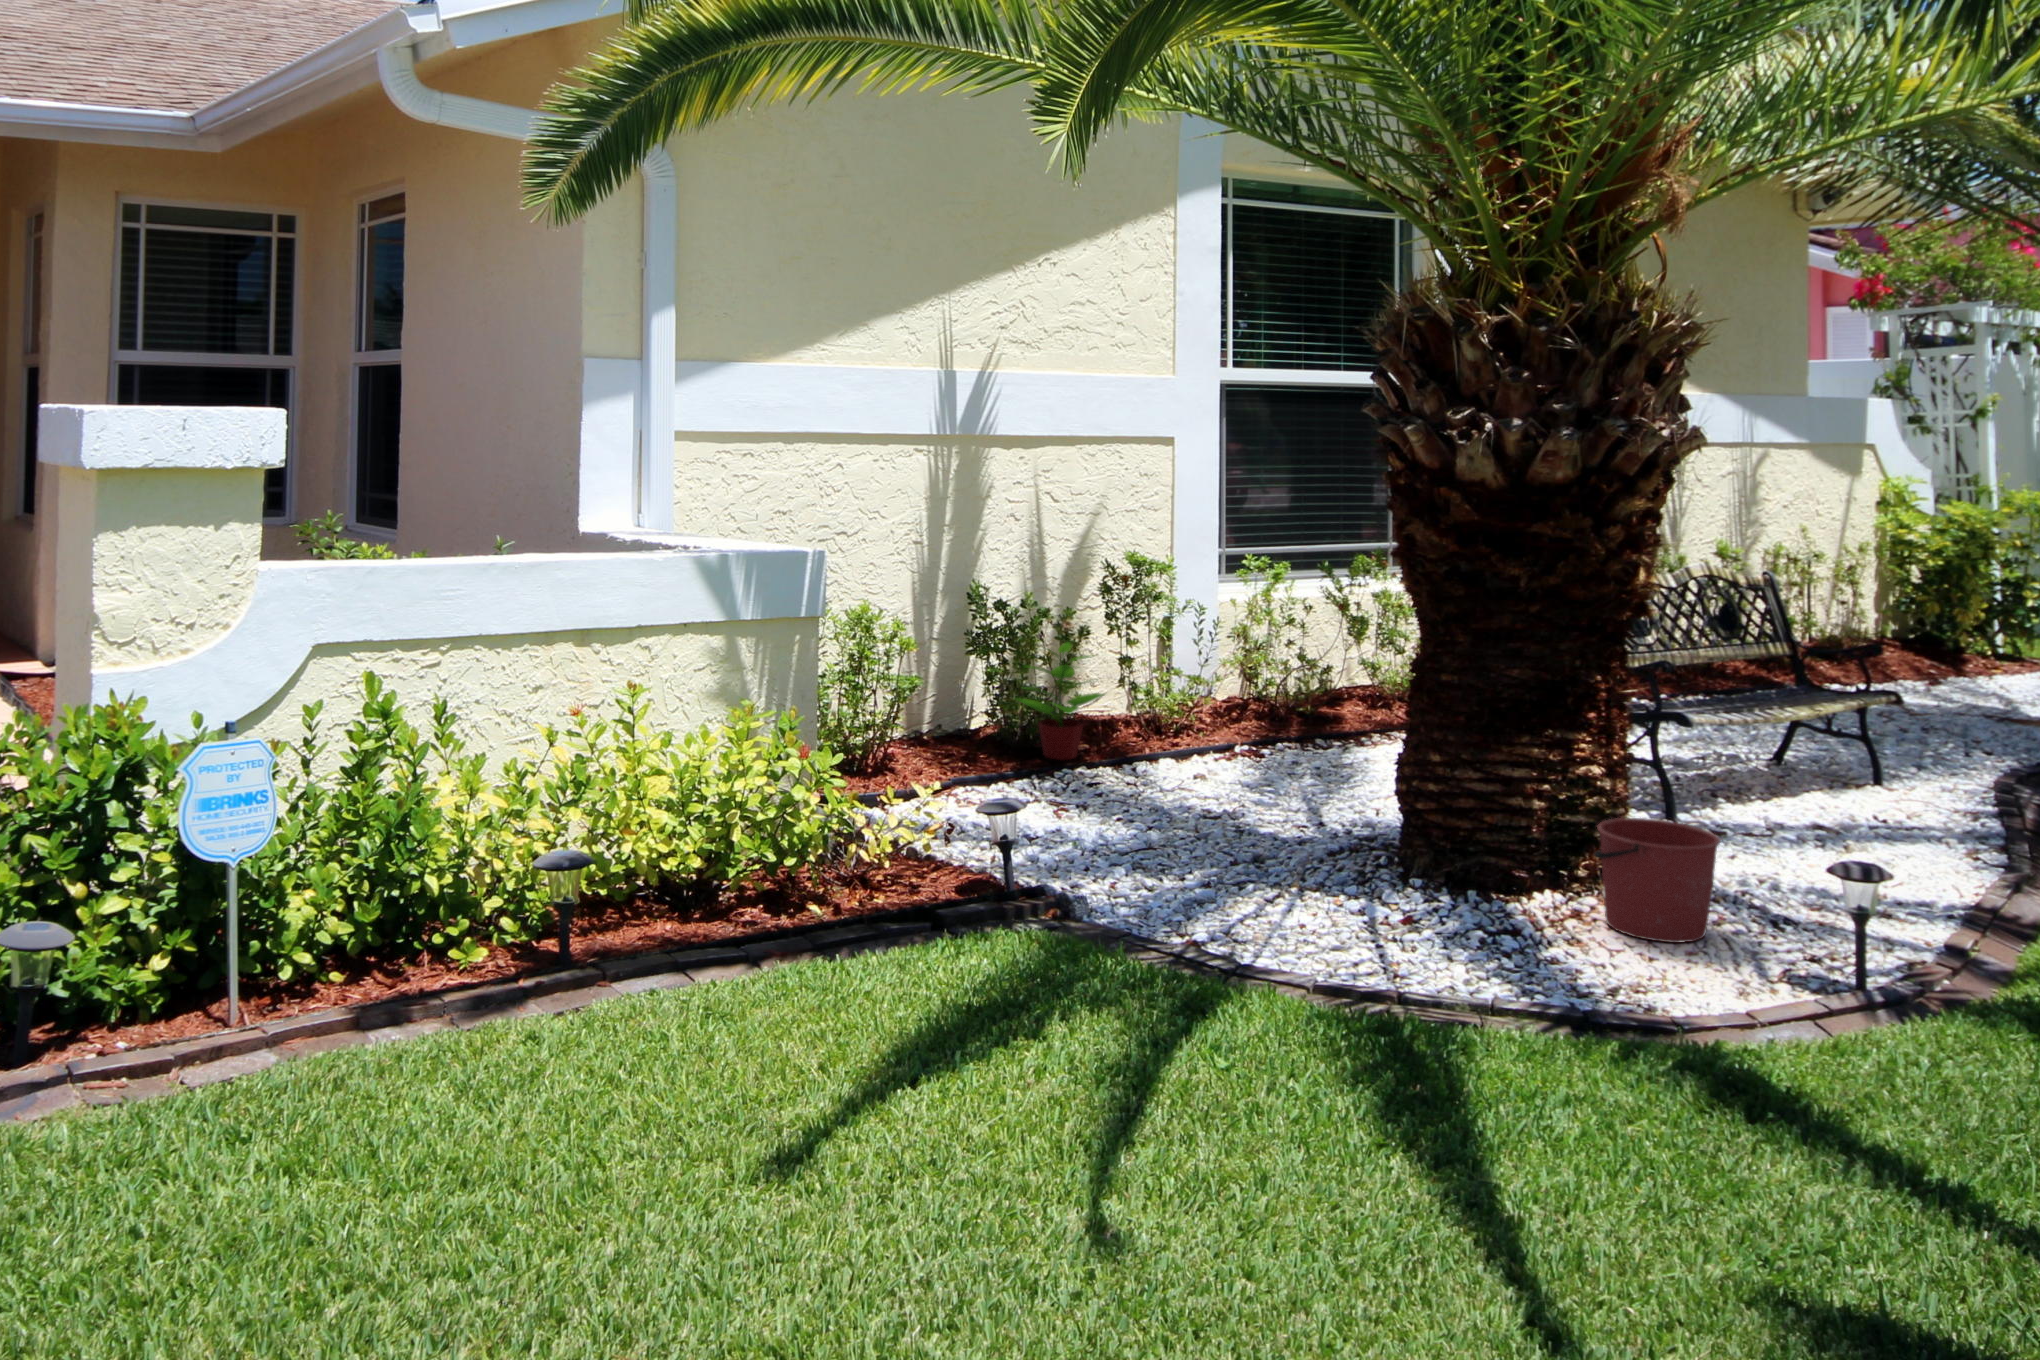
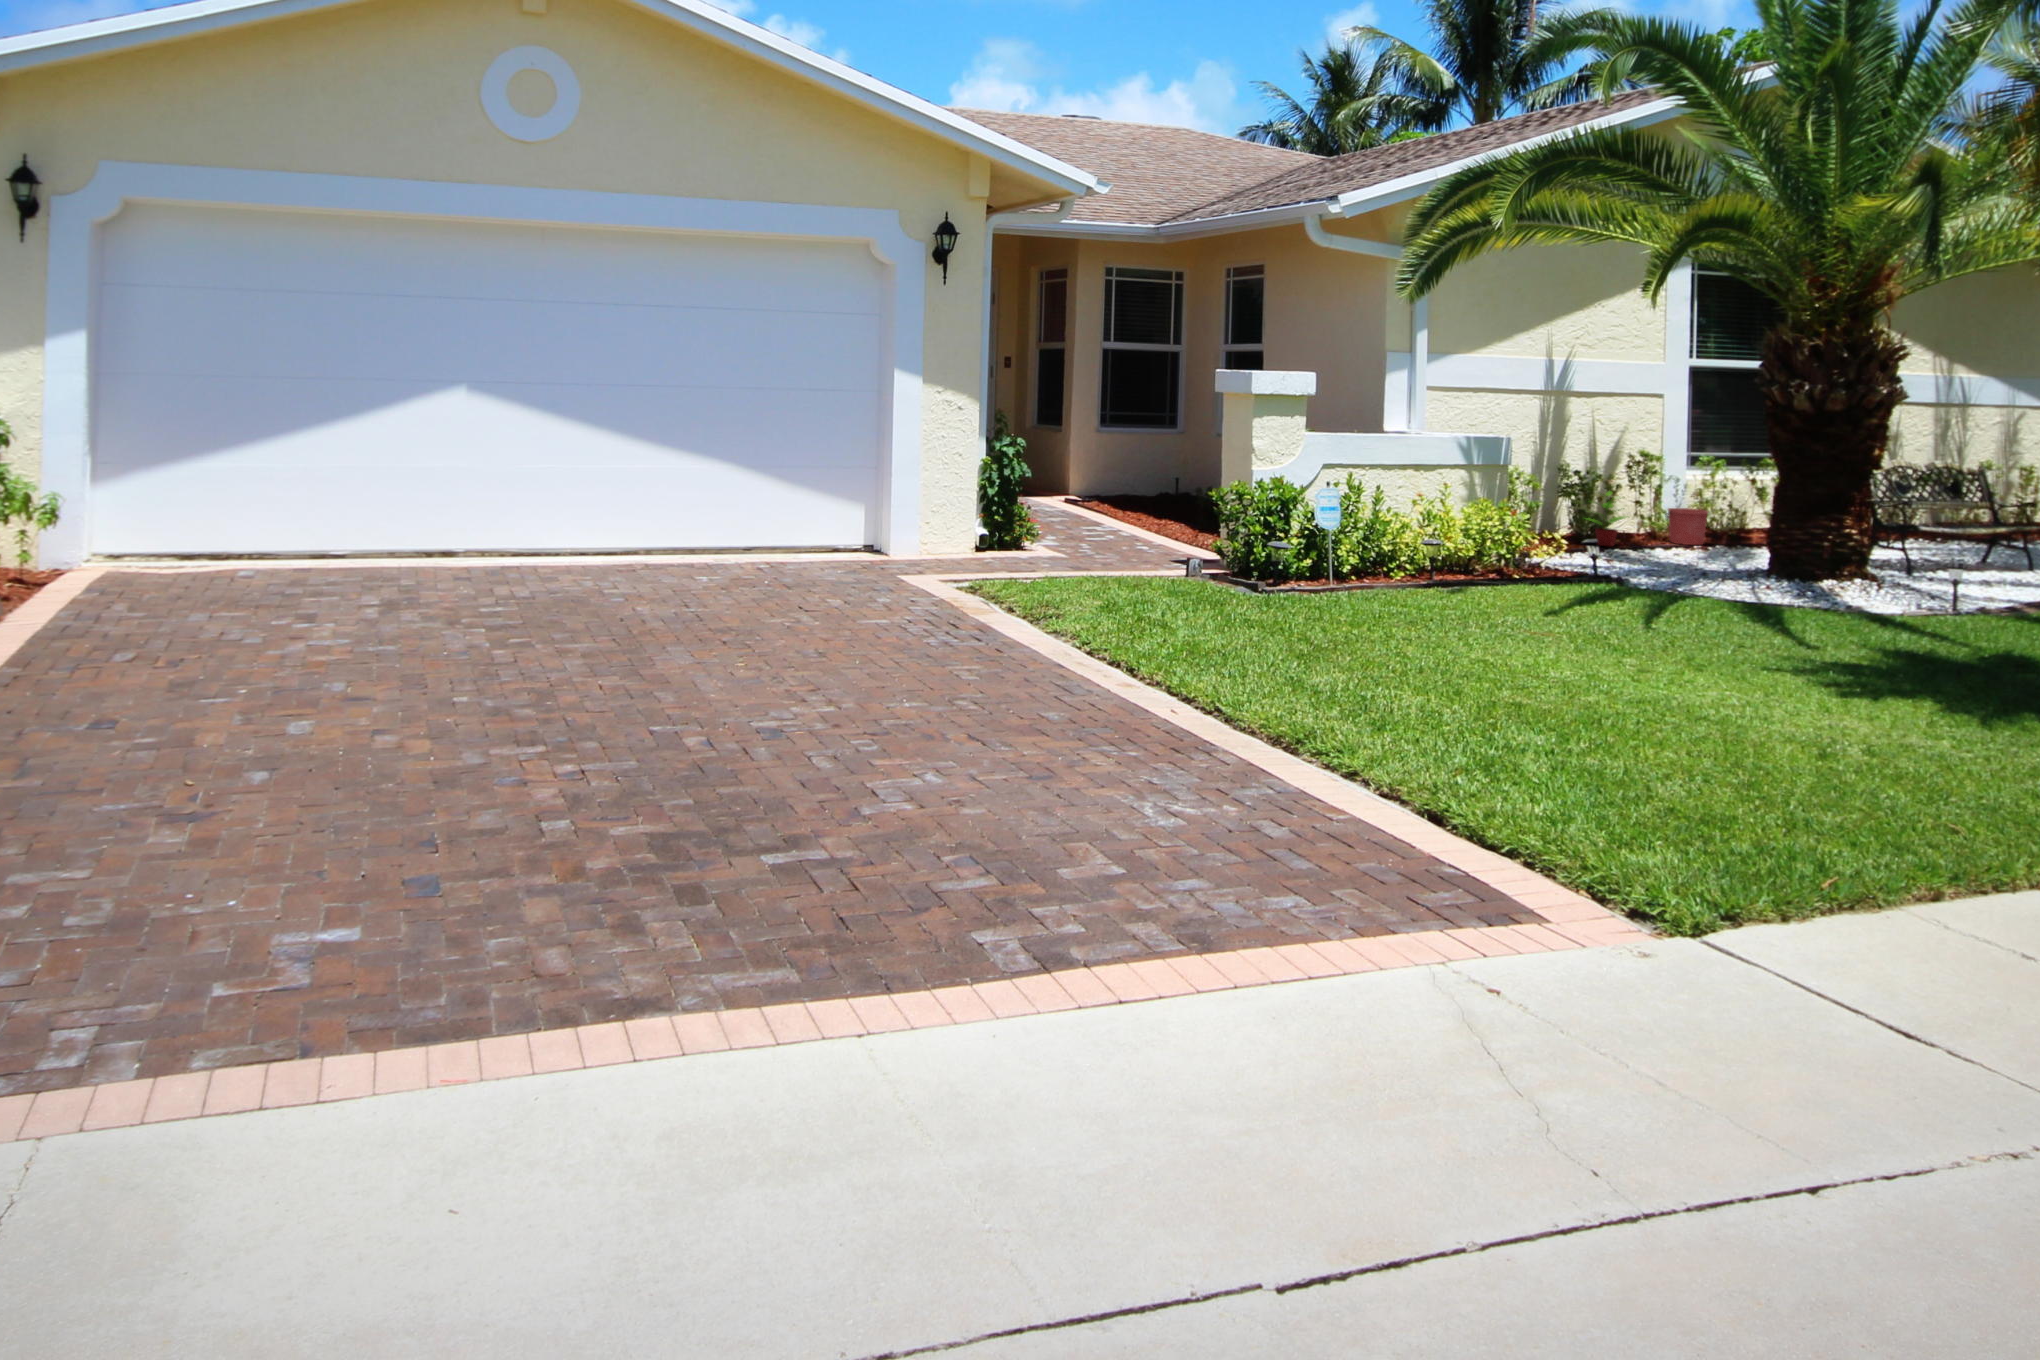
bucket: present [1594,818,1721,943] -> present [1666,508,1708,545]

